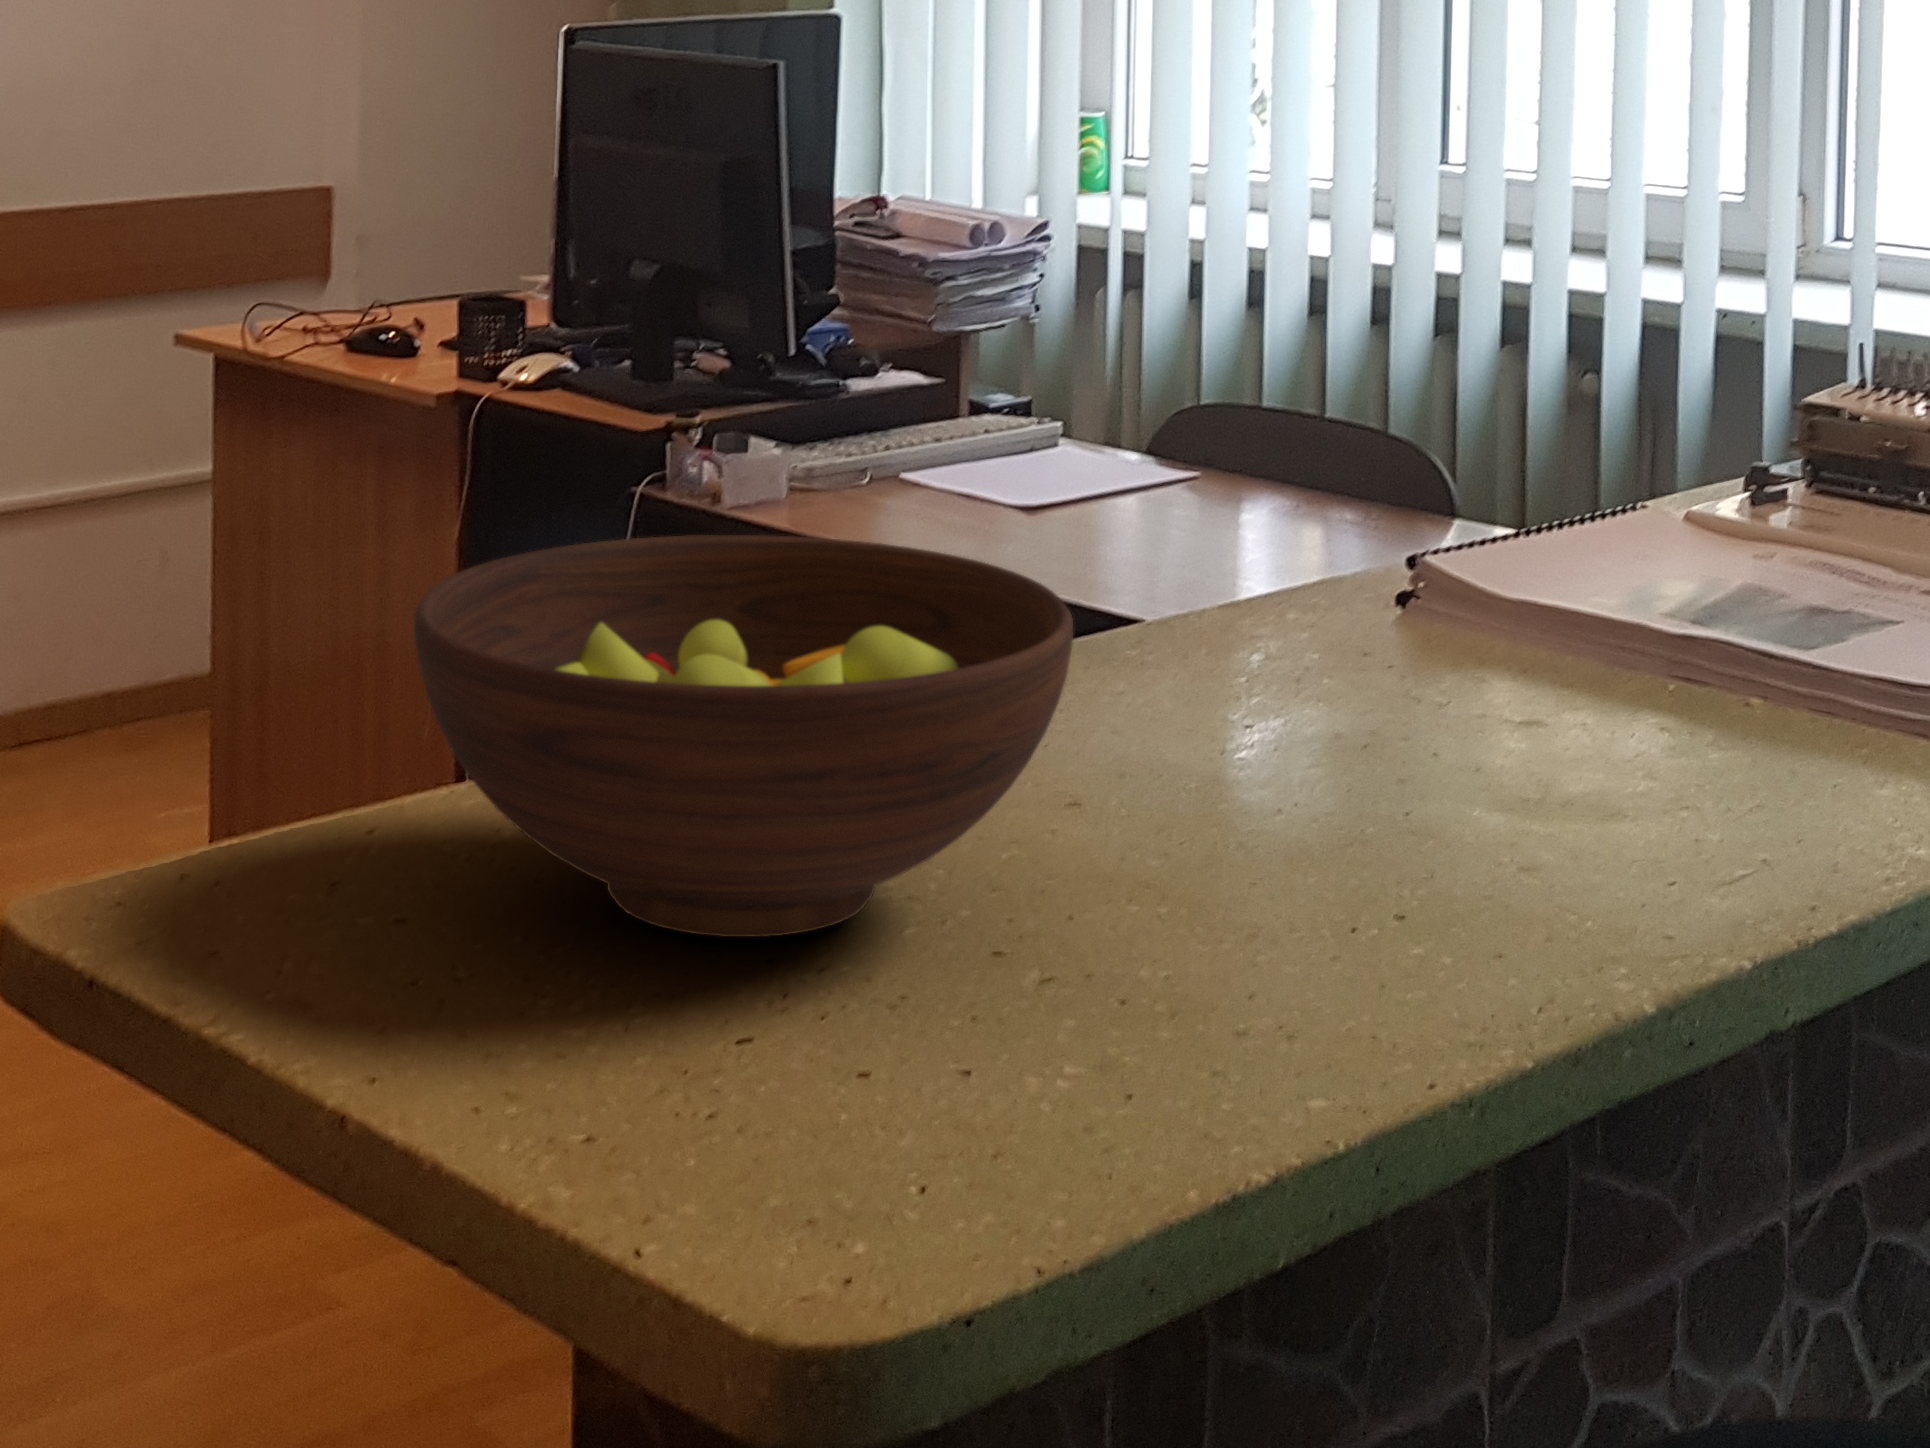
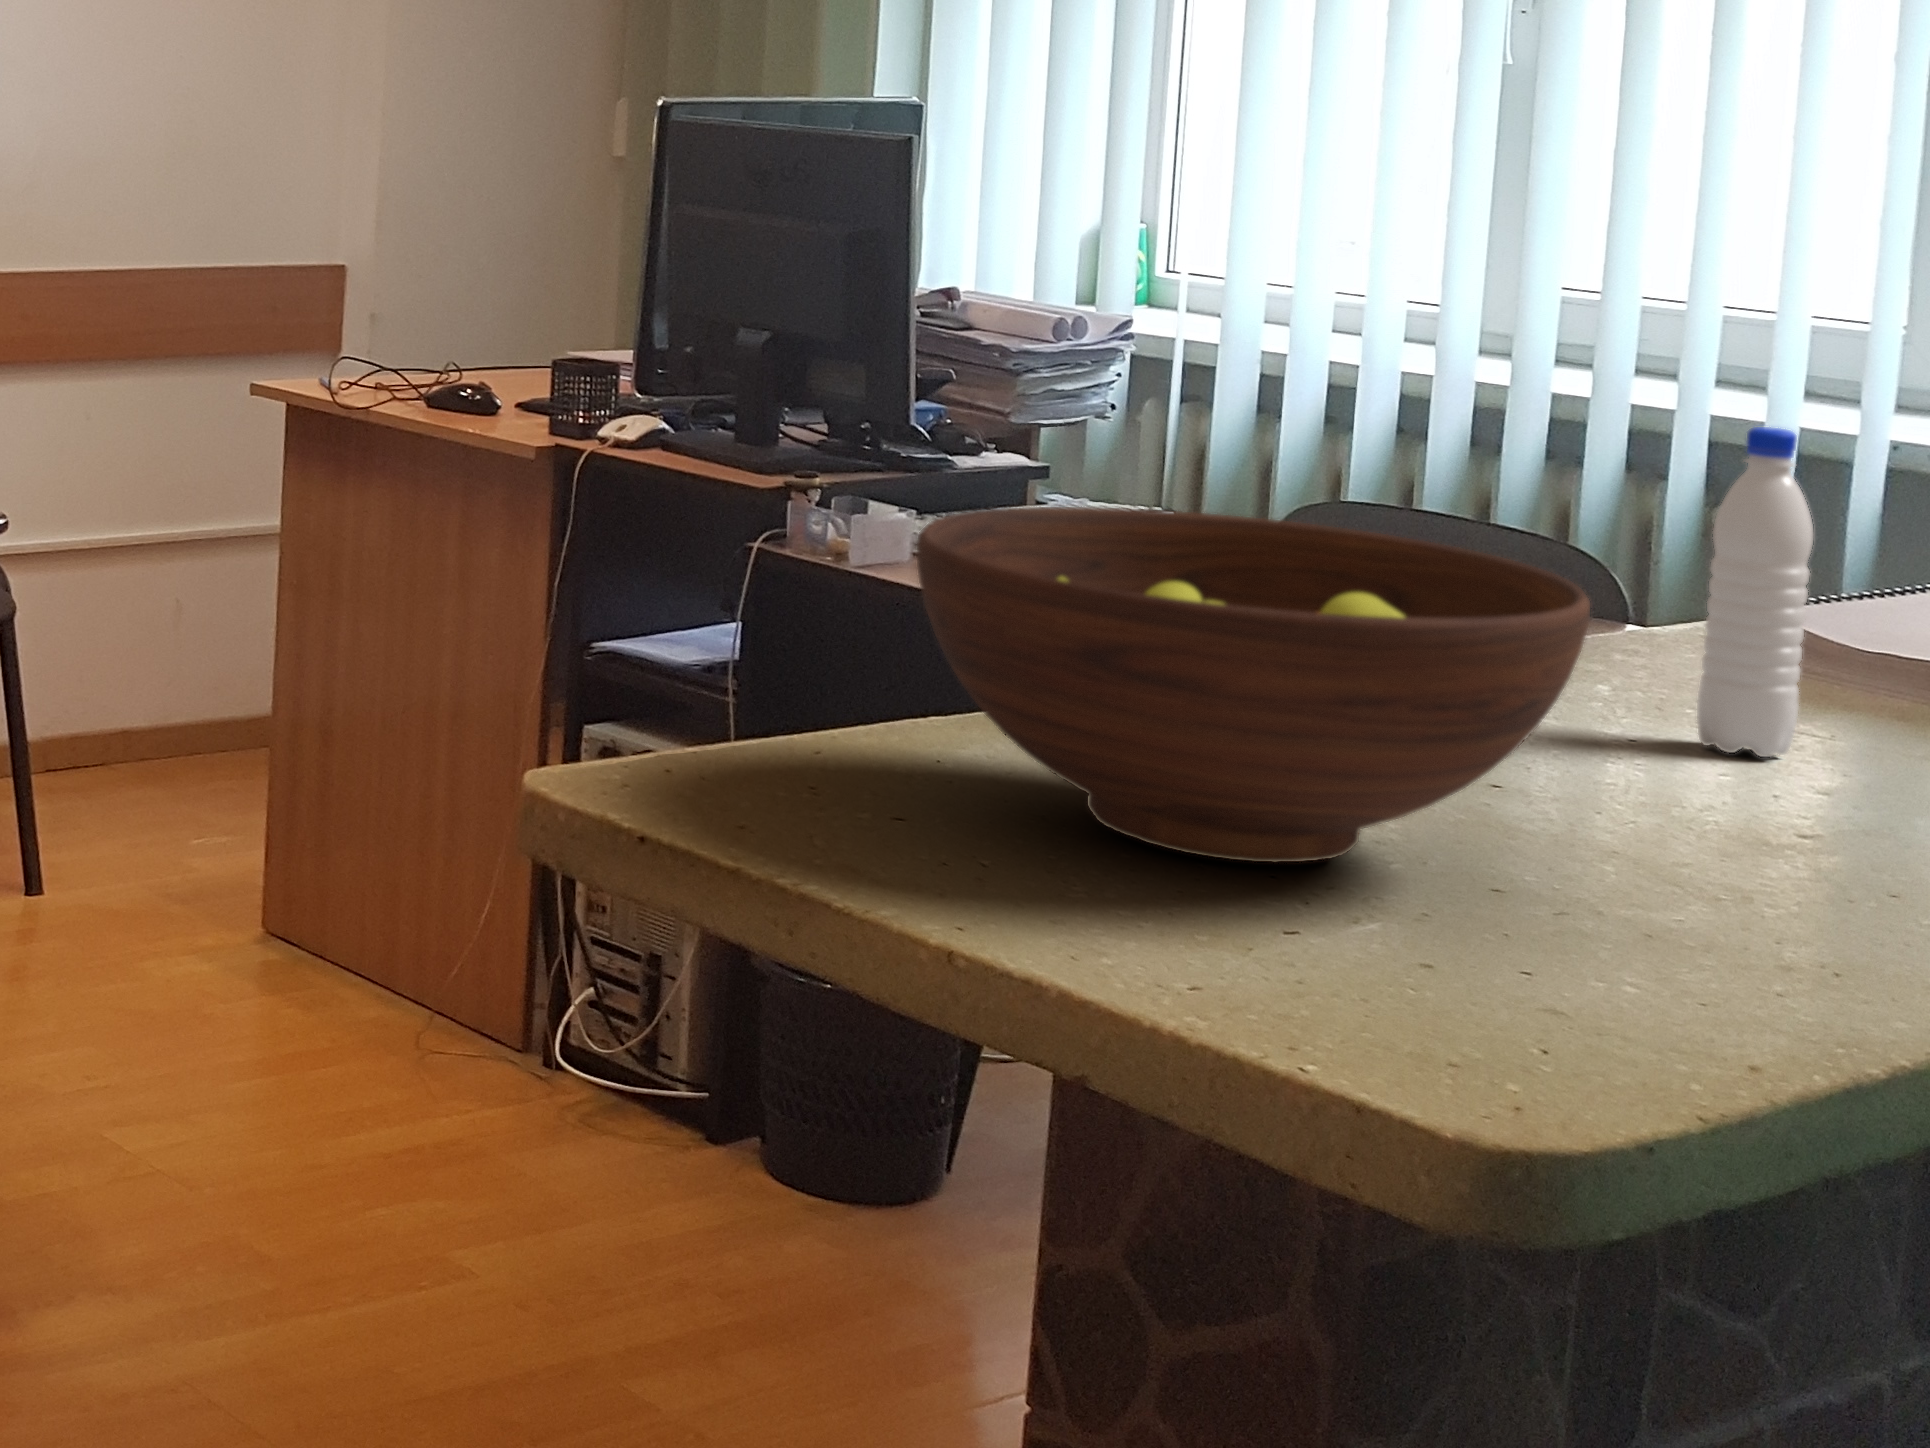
water bottle: none [1319,392,1409,727] -> present [1697,427,1813,757]

